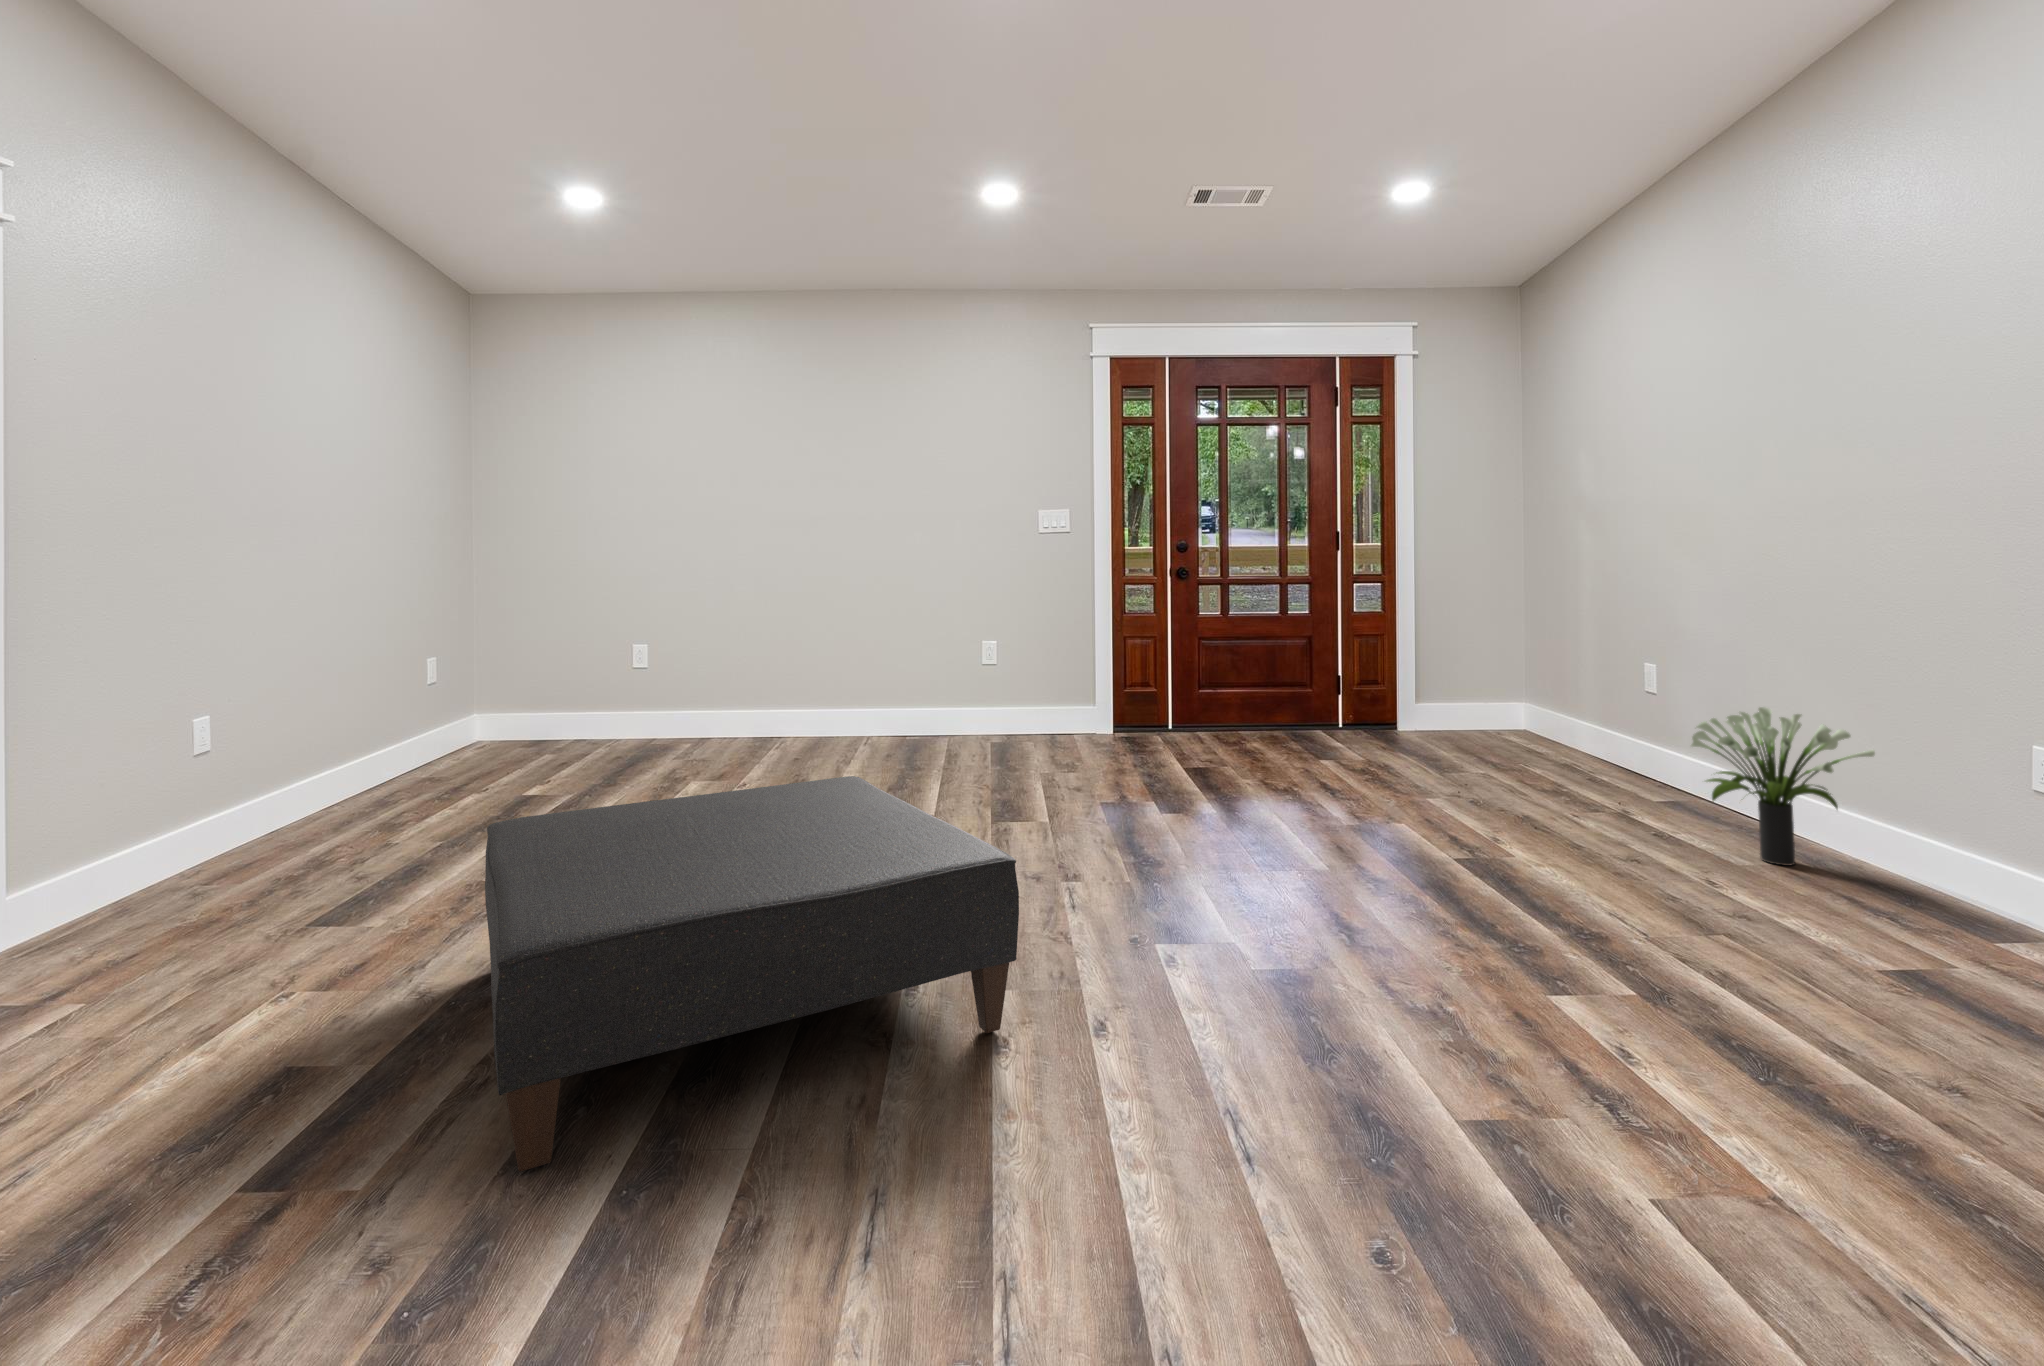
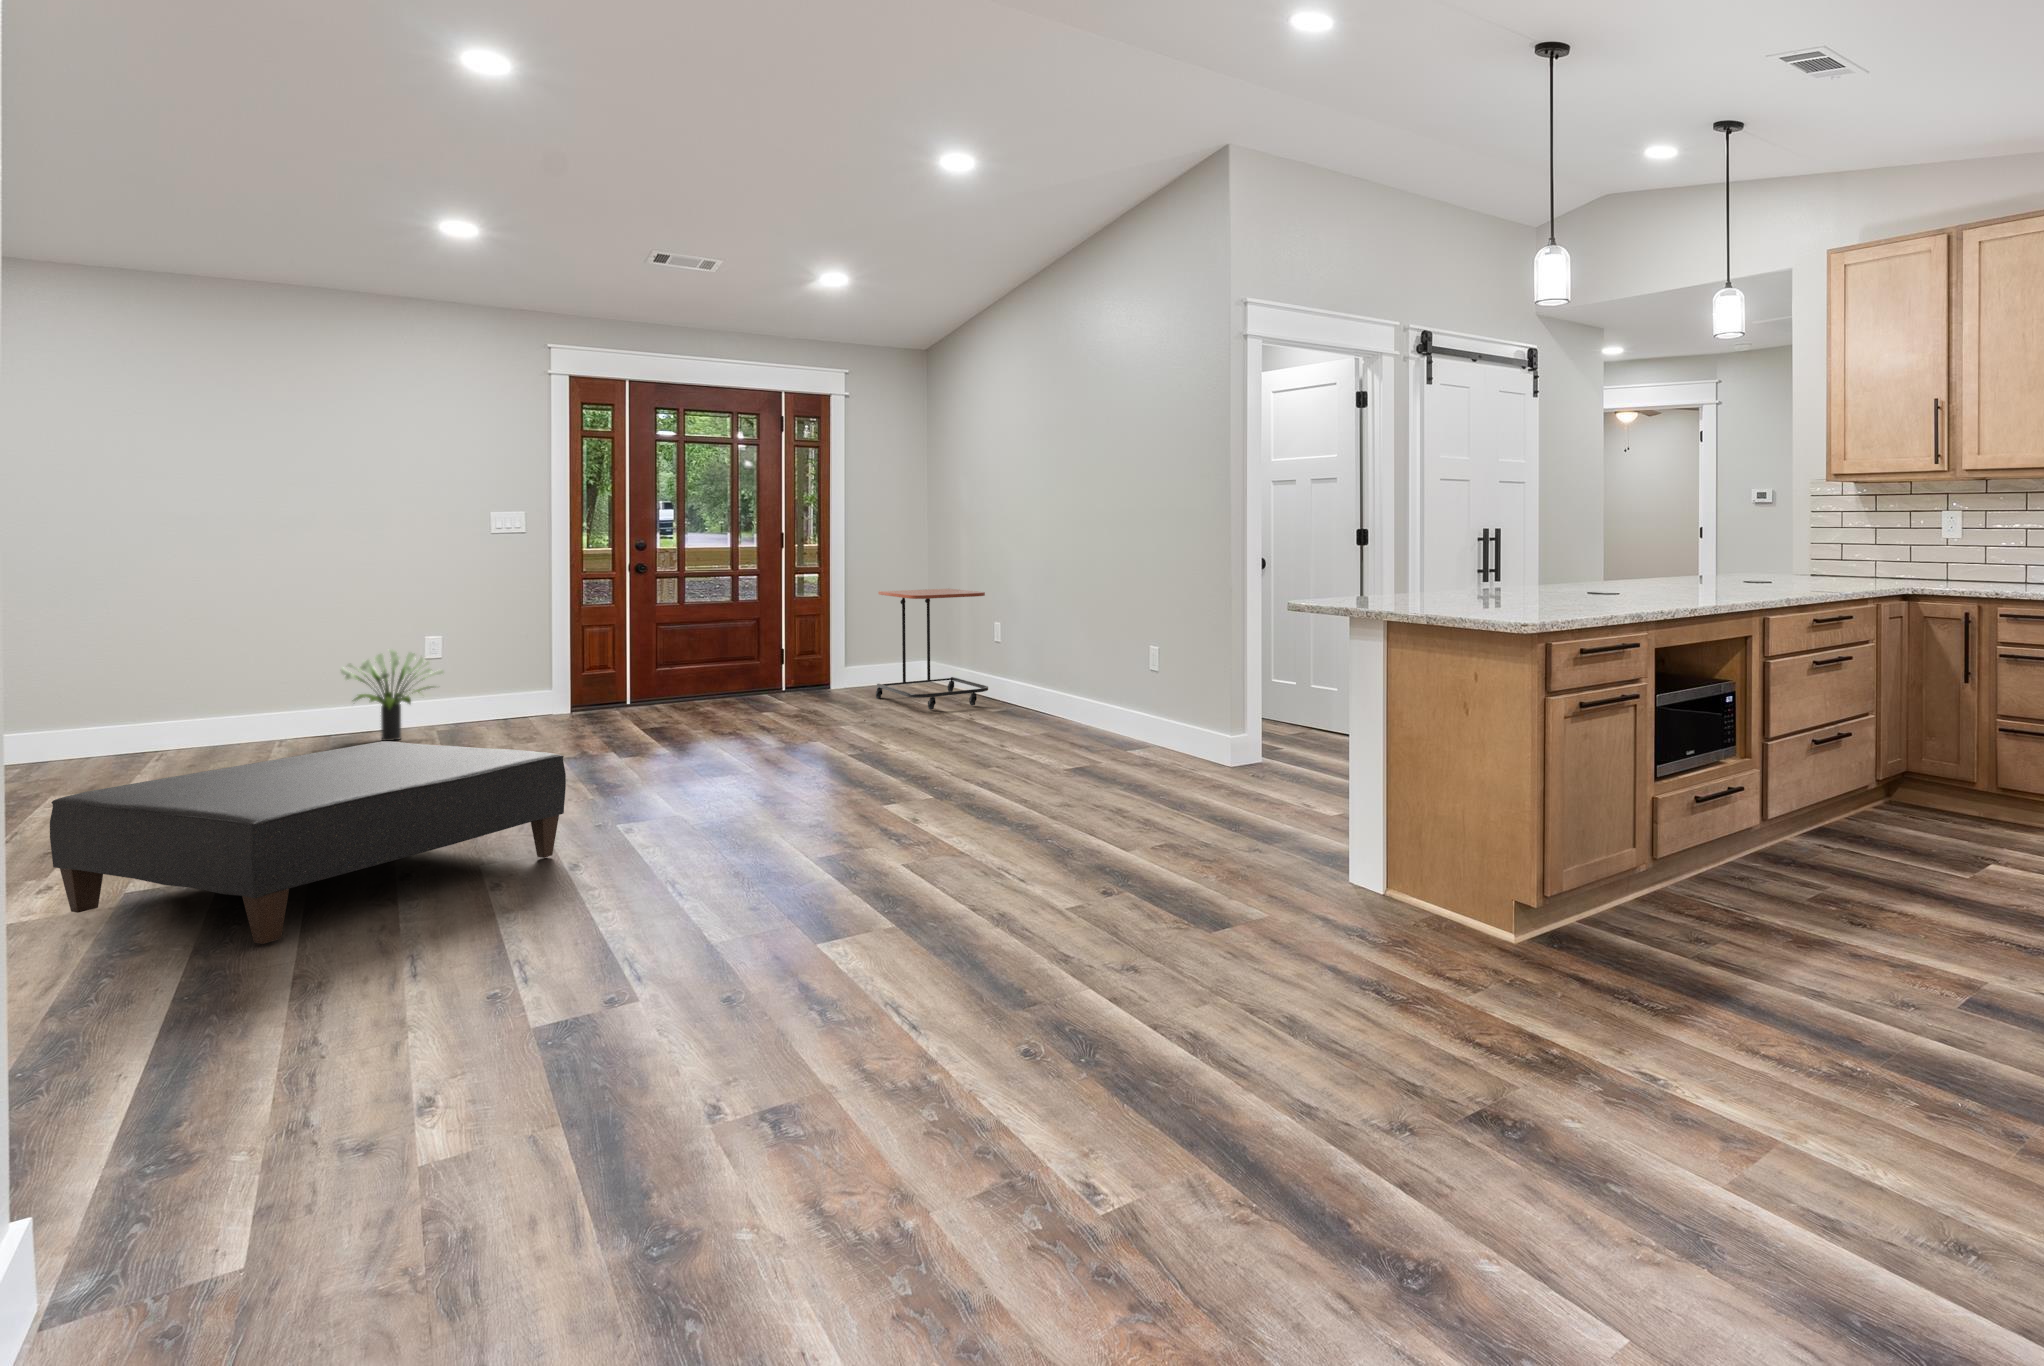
side table: none [1468,606,1662,787] -> present [876,589,988,710]
potted plant: present [1691,707,1875,866] -> present [341,650,444,741]

